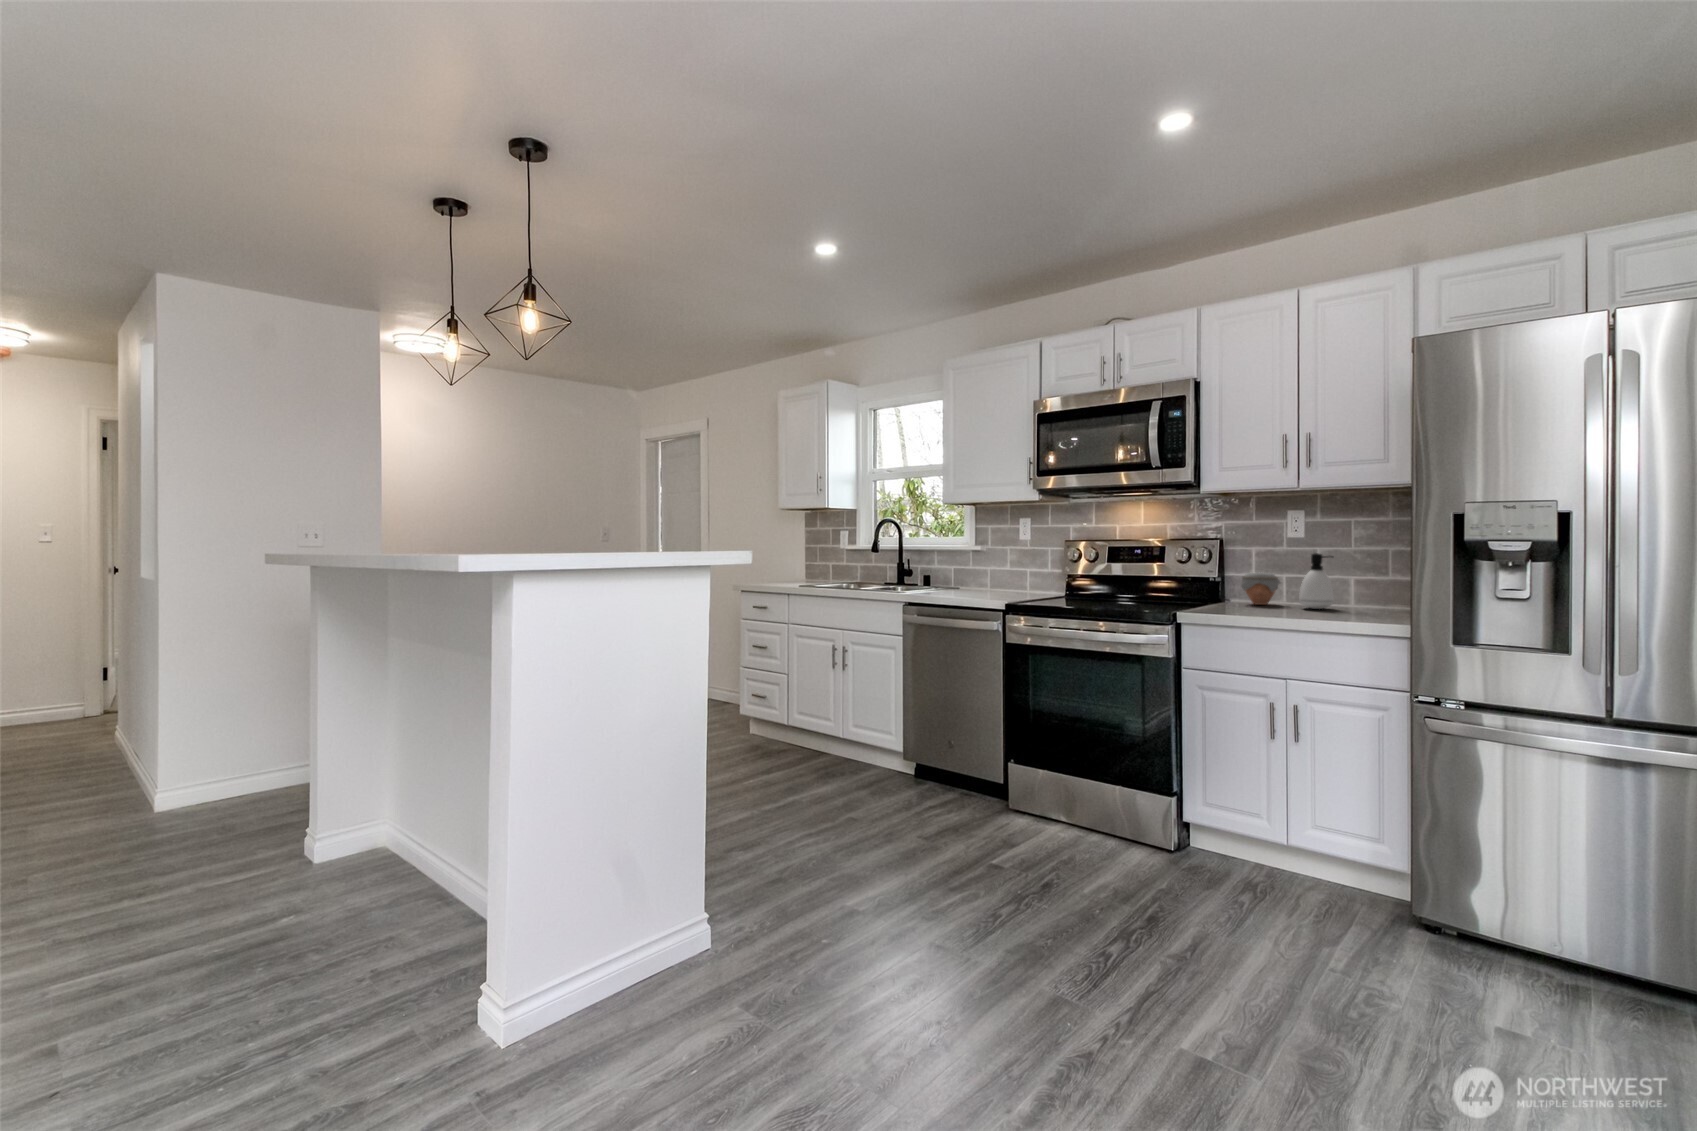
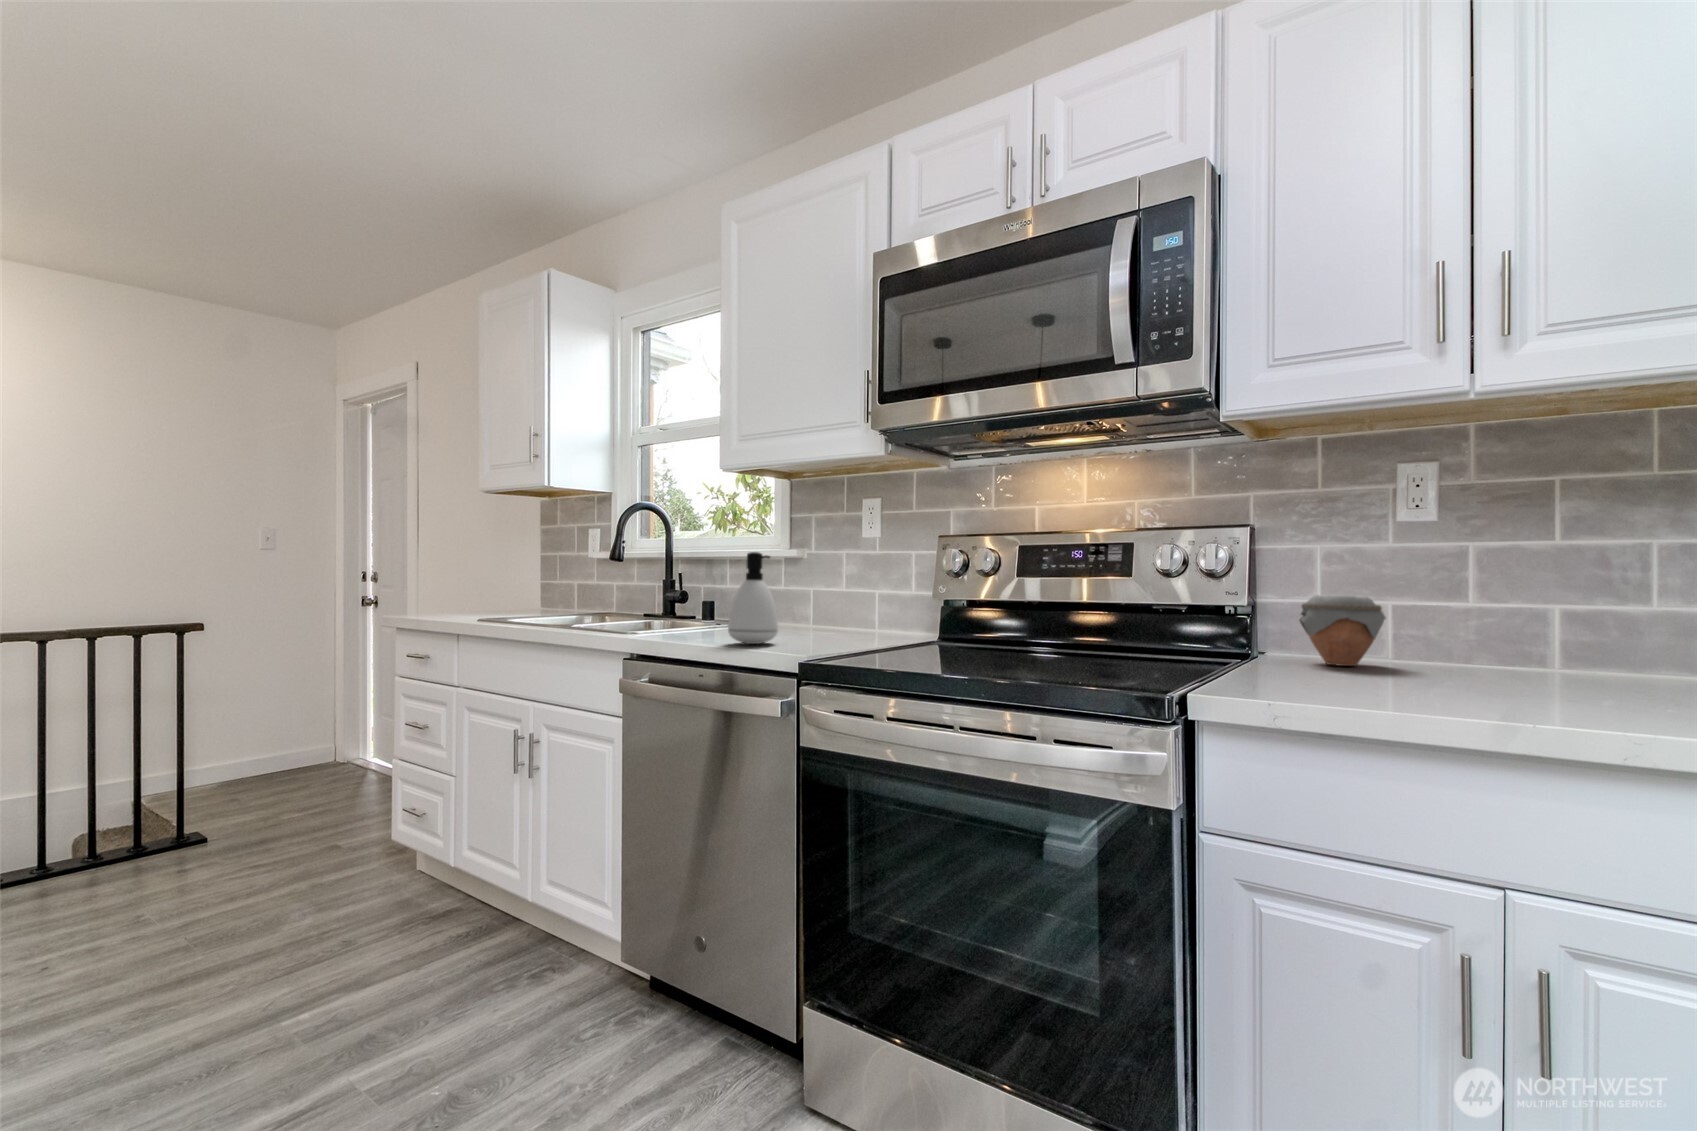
soap dispenser: present [1299,553,1334,609] -> present [728,552,778,644]

